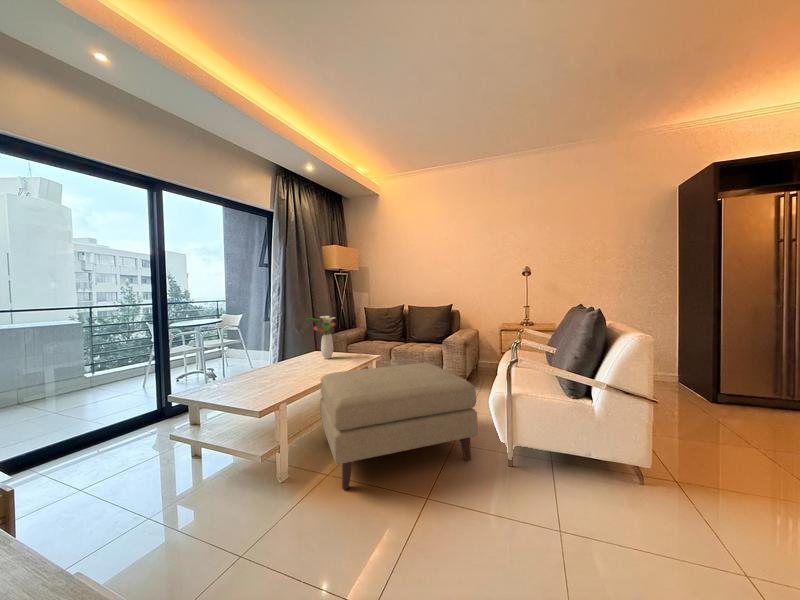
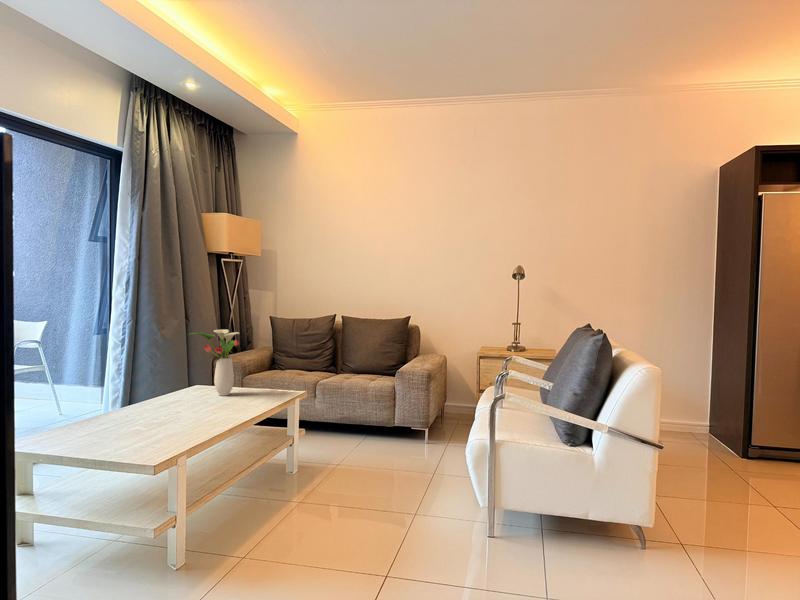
ottoman: present [320,363,477,489] -> none [223,402,450,572]

